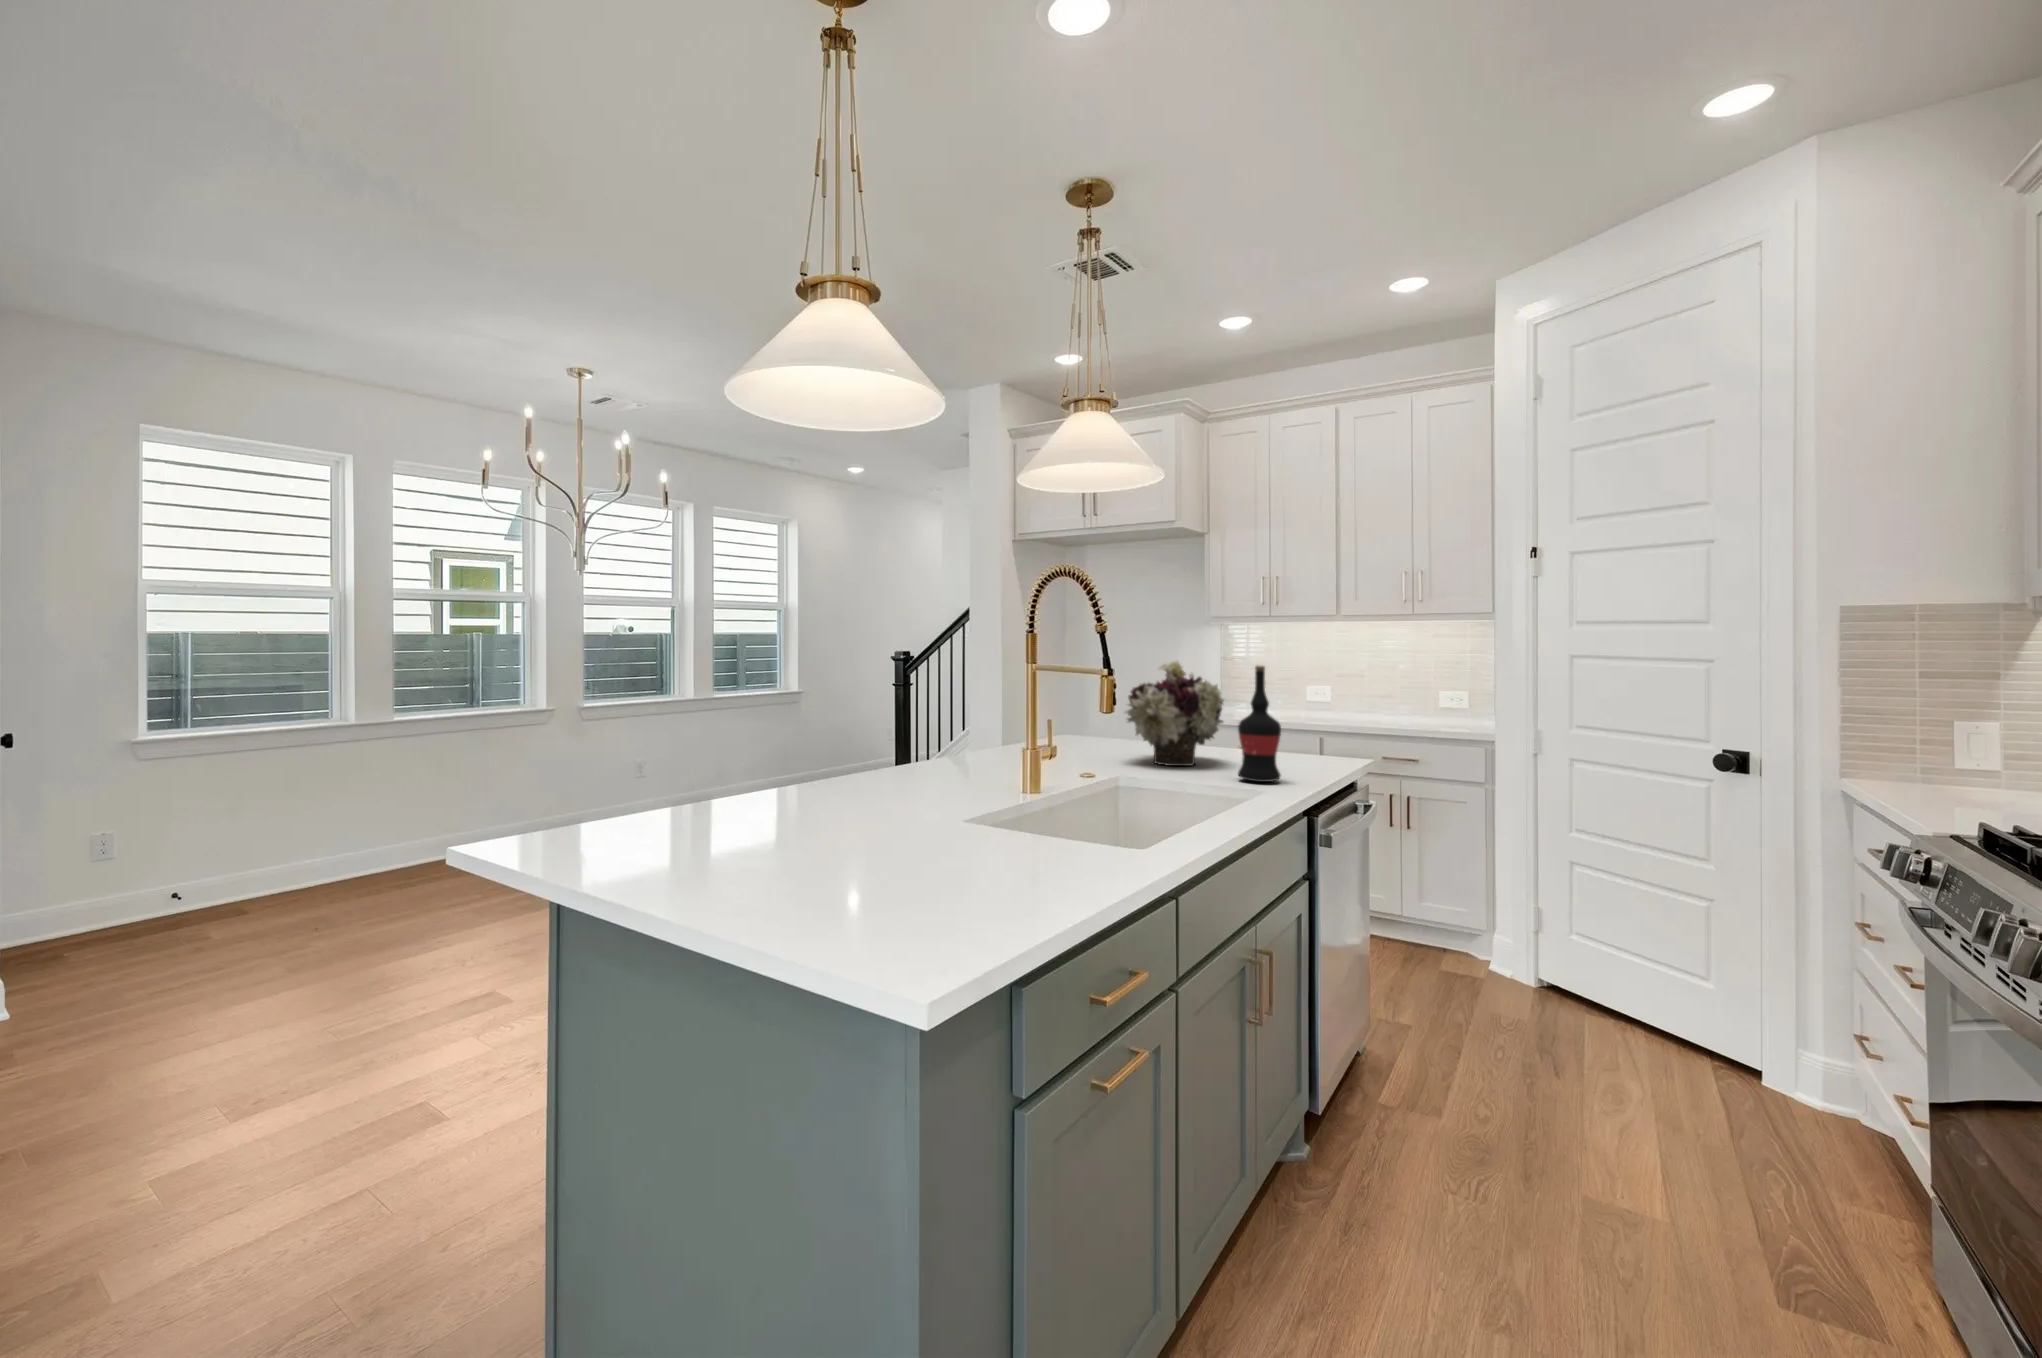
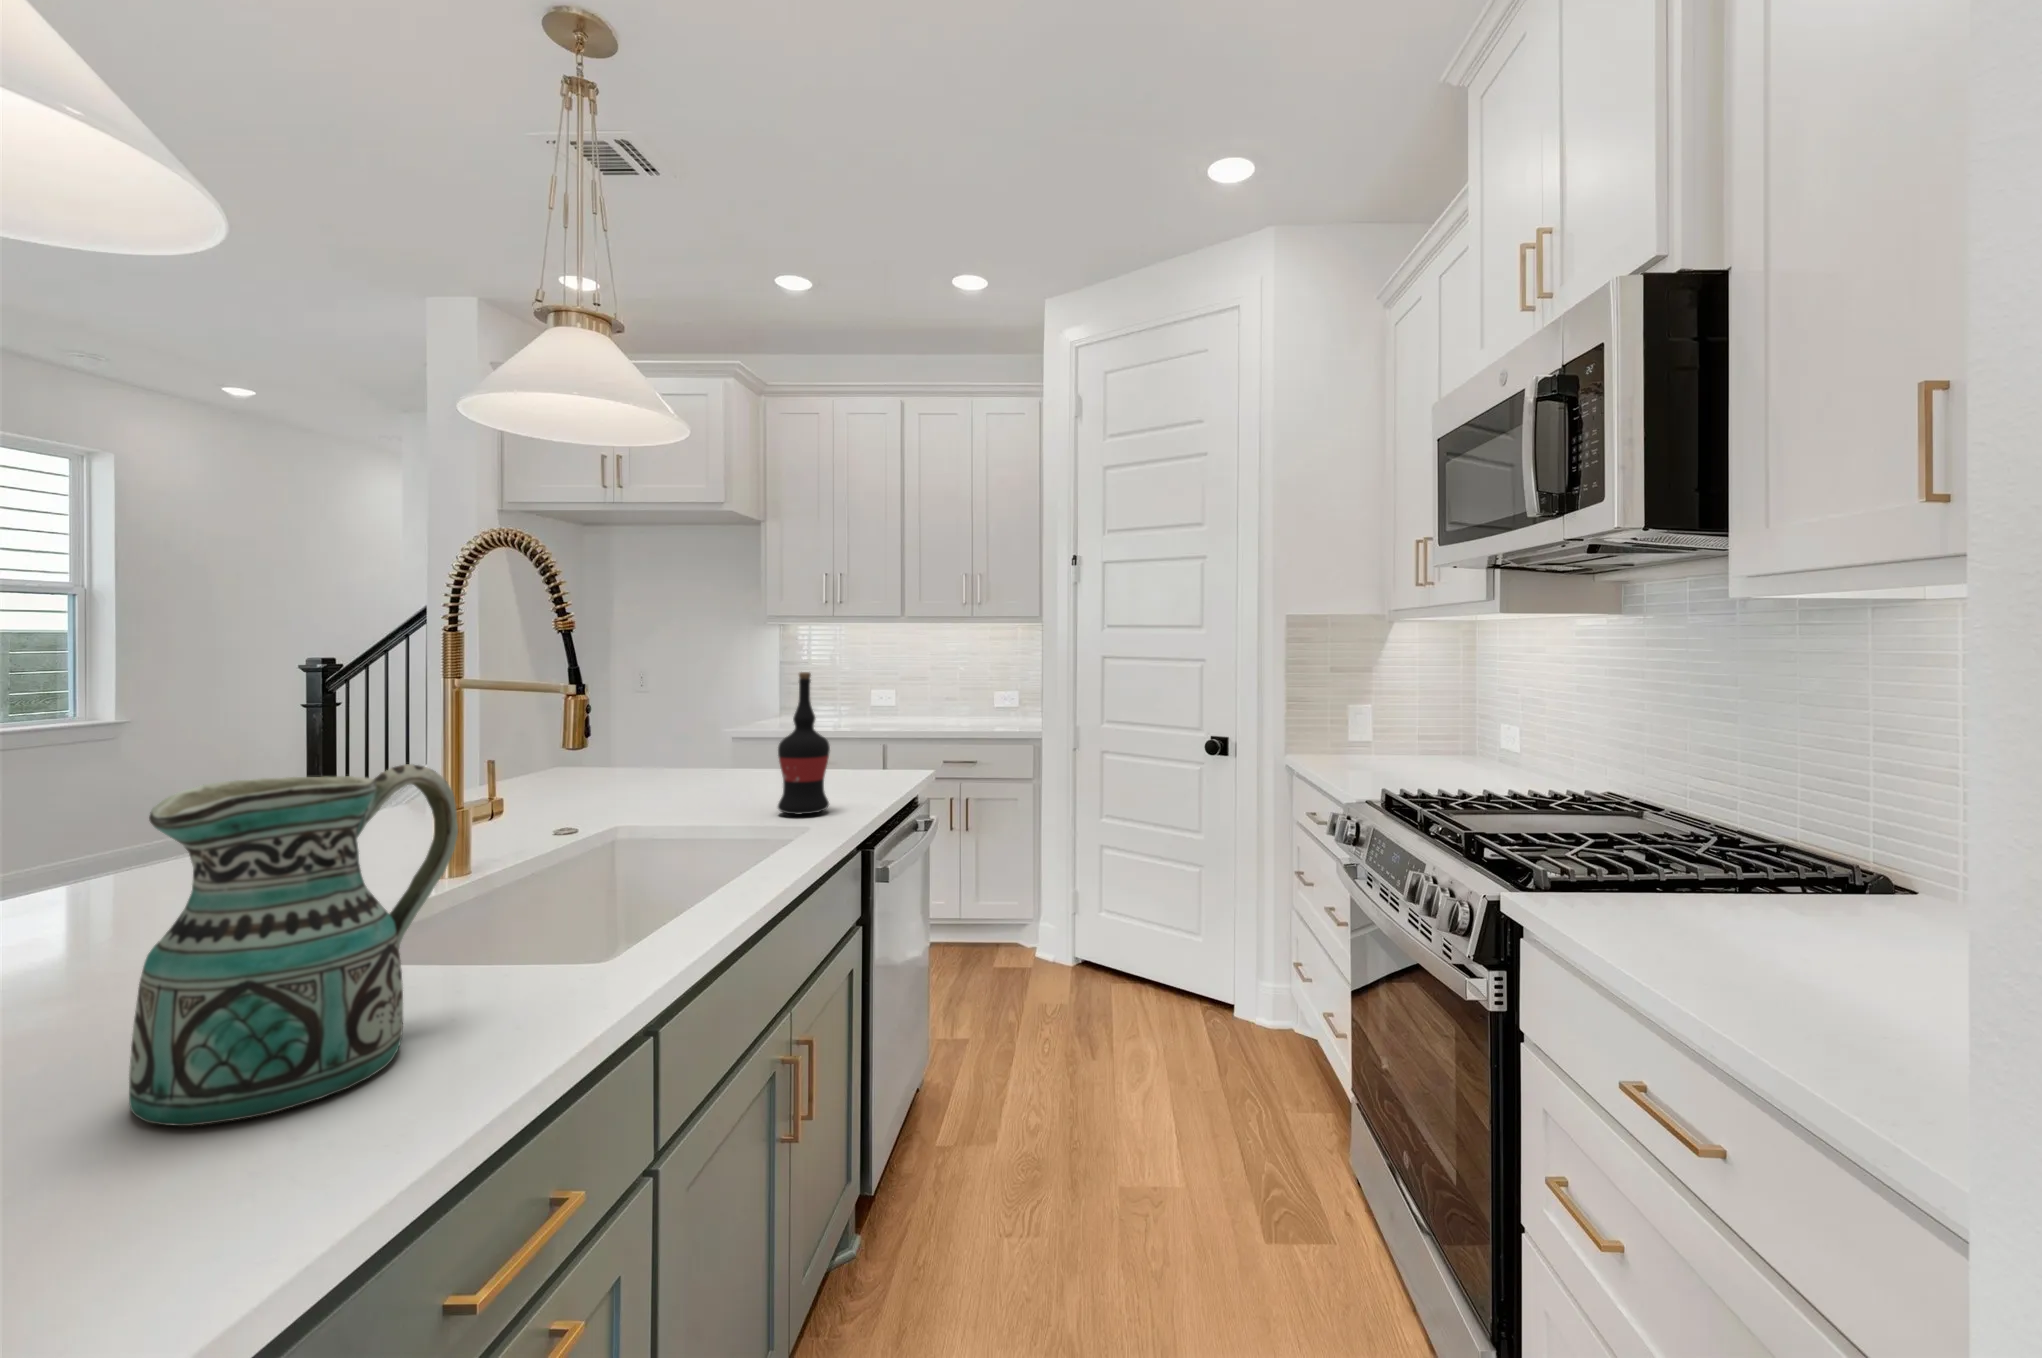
flower arrangement: present [1126,660,1224,766] -> none [627,666,765,802]
ceramic pitcher: none [931,704,1062,880] -> present [129,764,458,1126]

